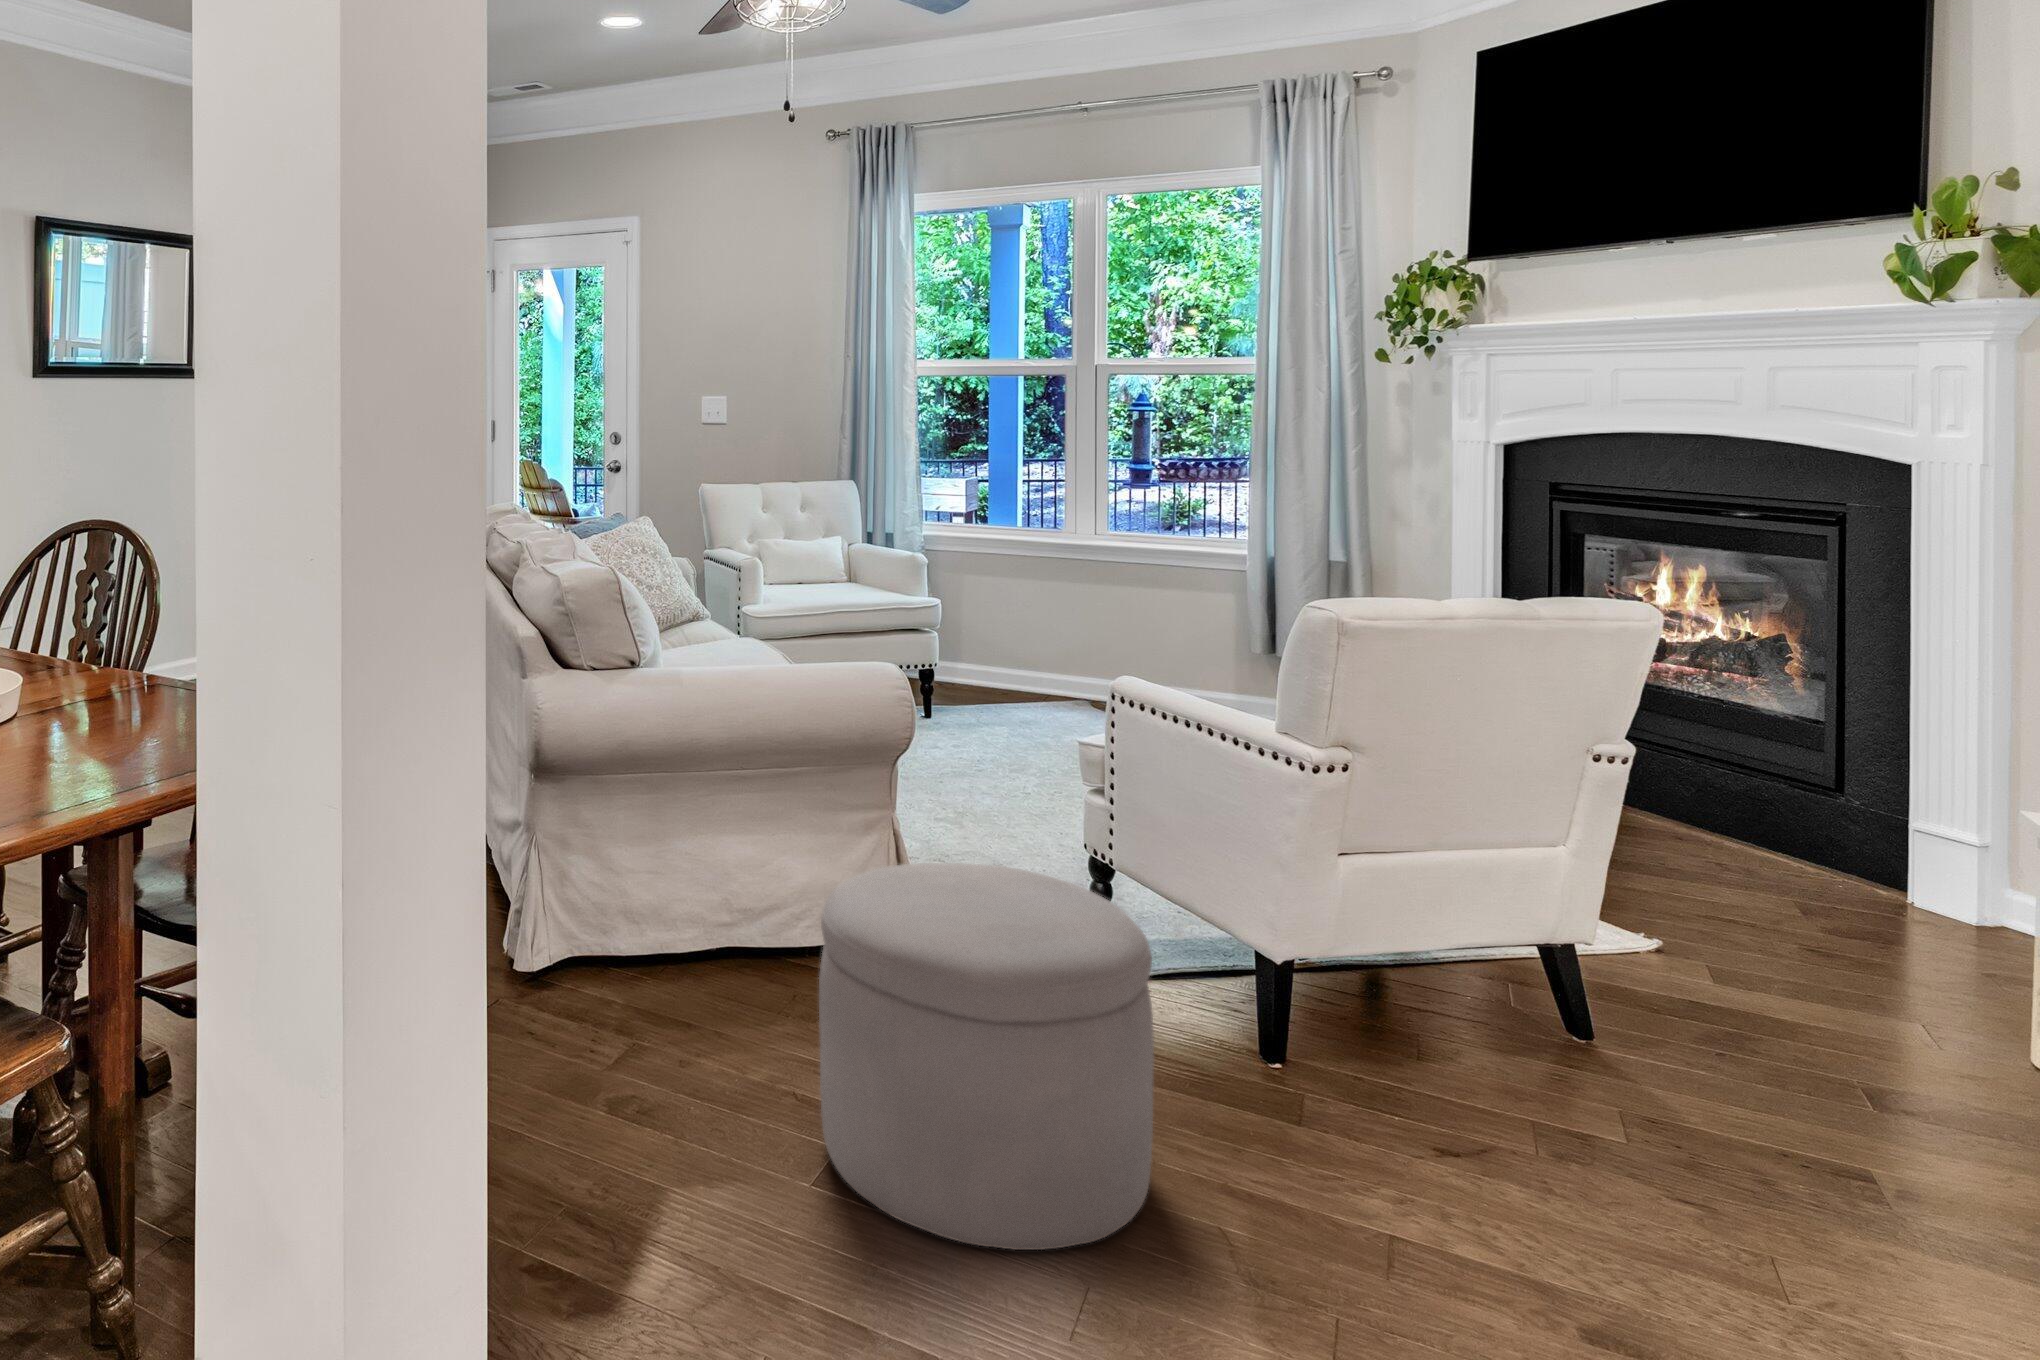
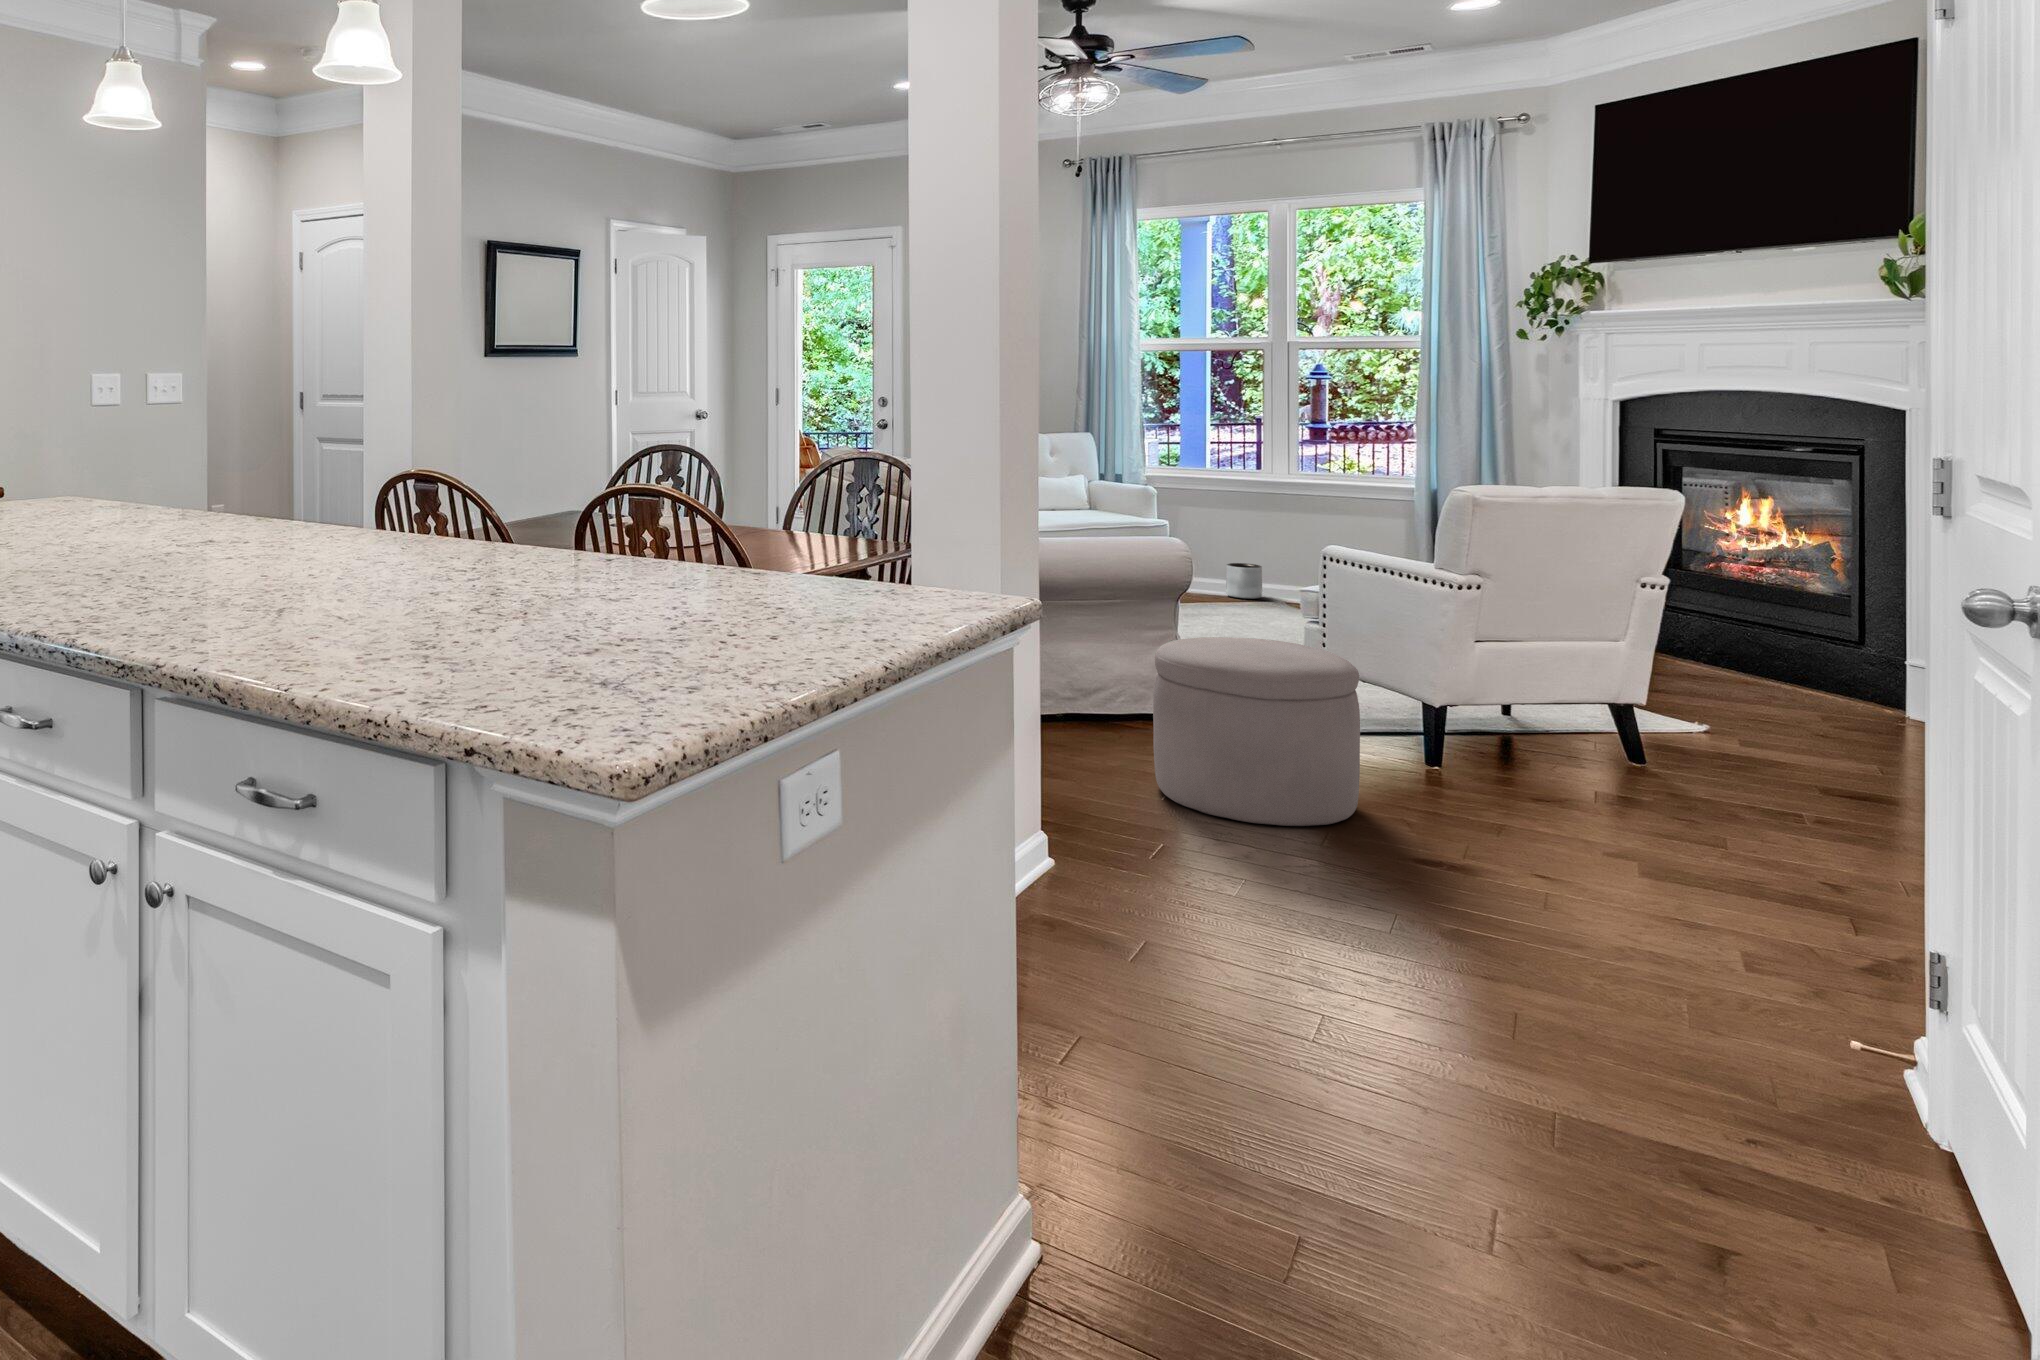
planter: none [1020,645,1064,693] -> present [1226,563,1262,599]

